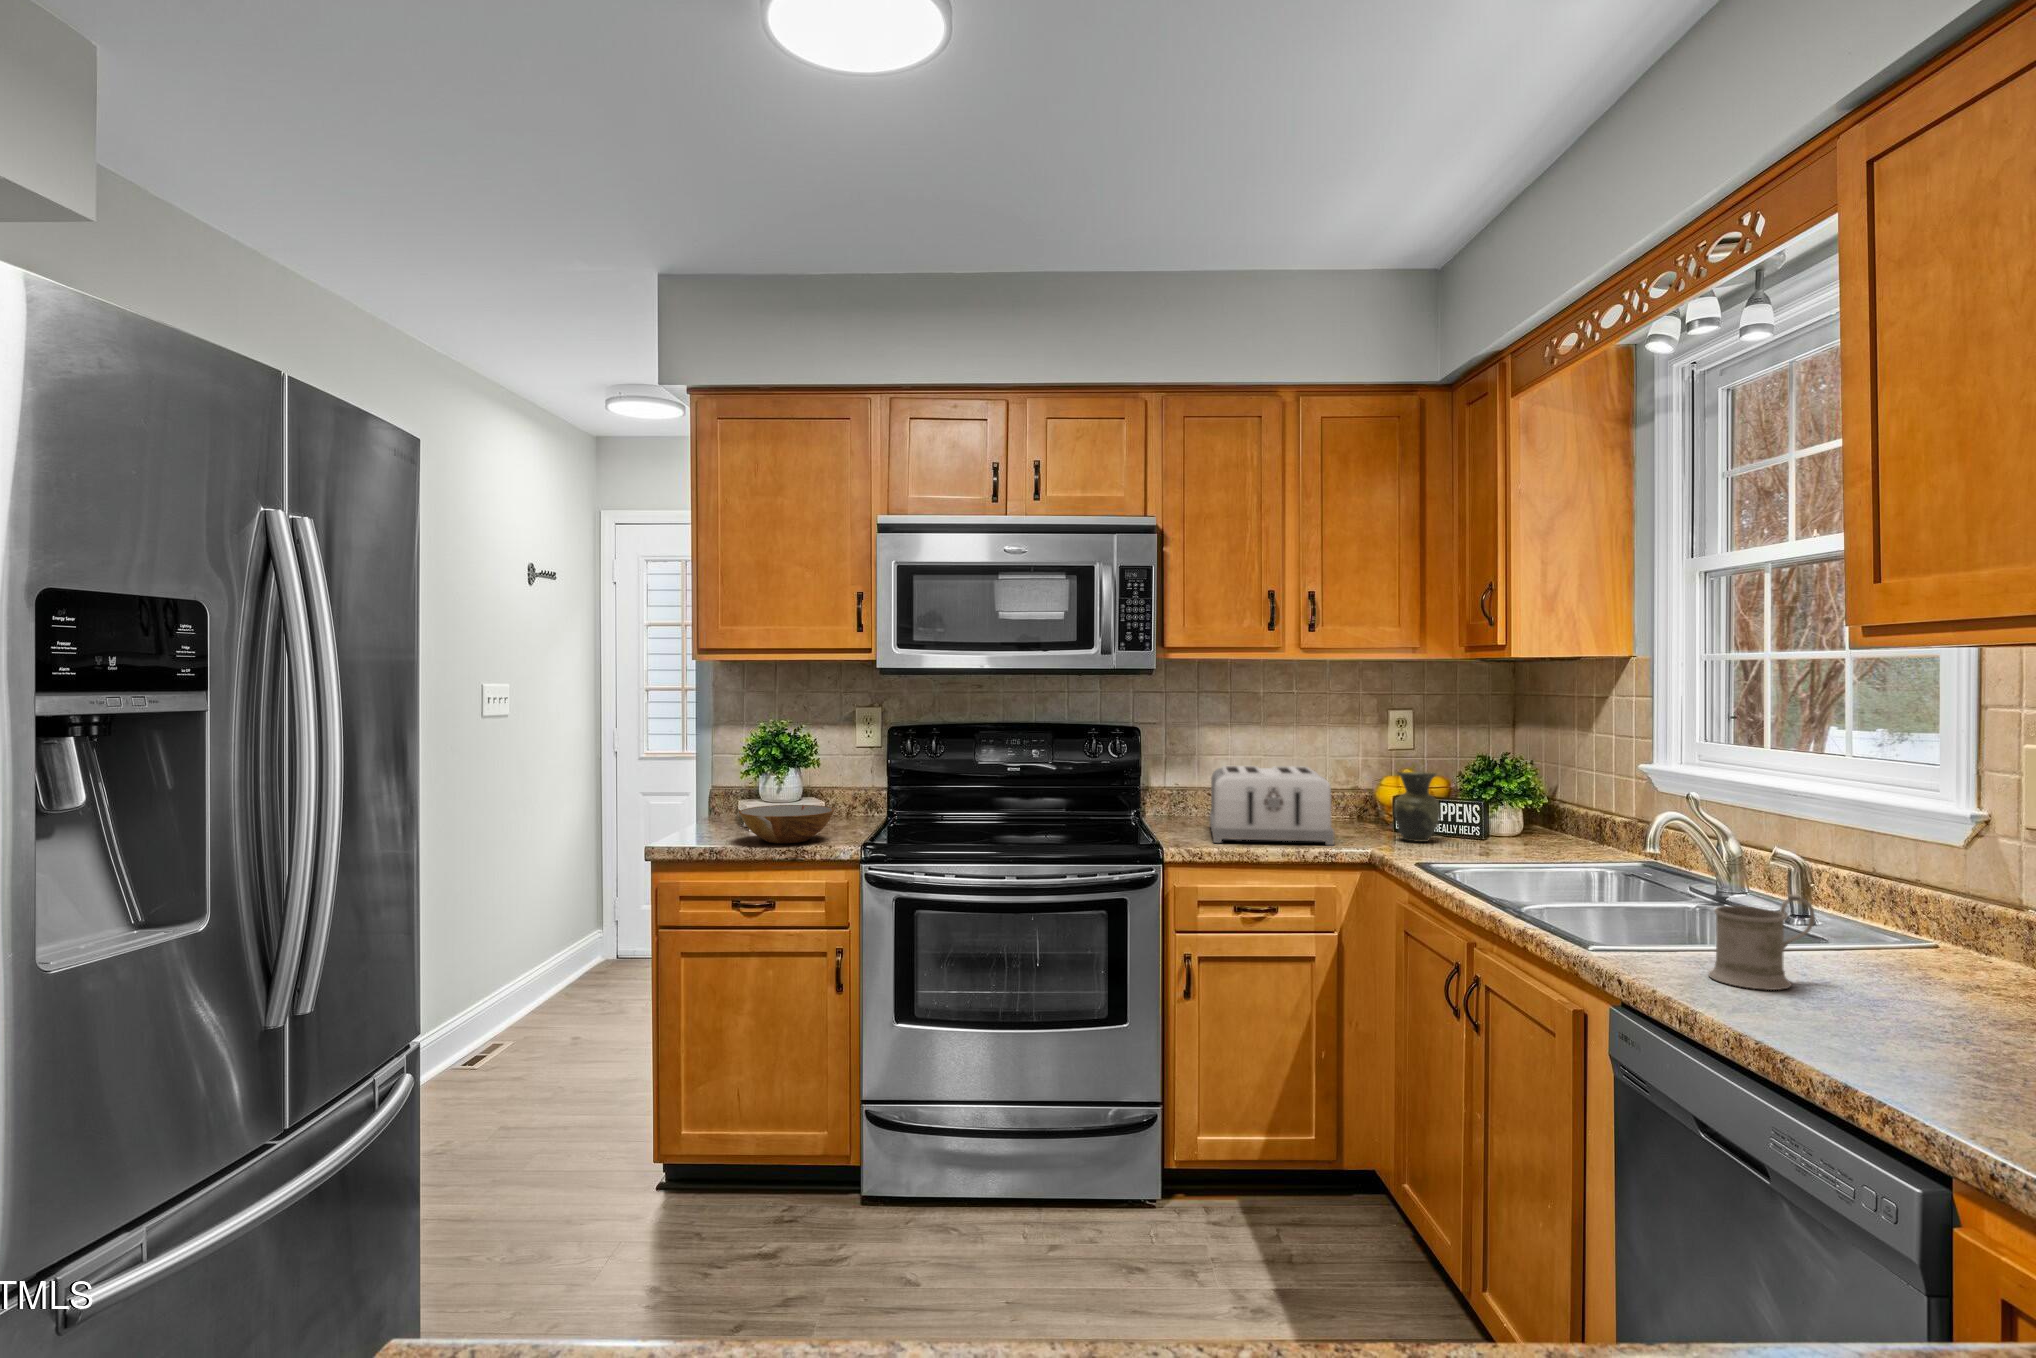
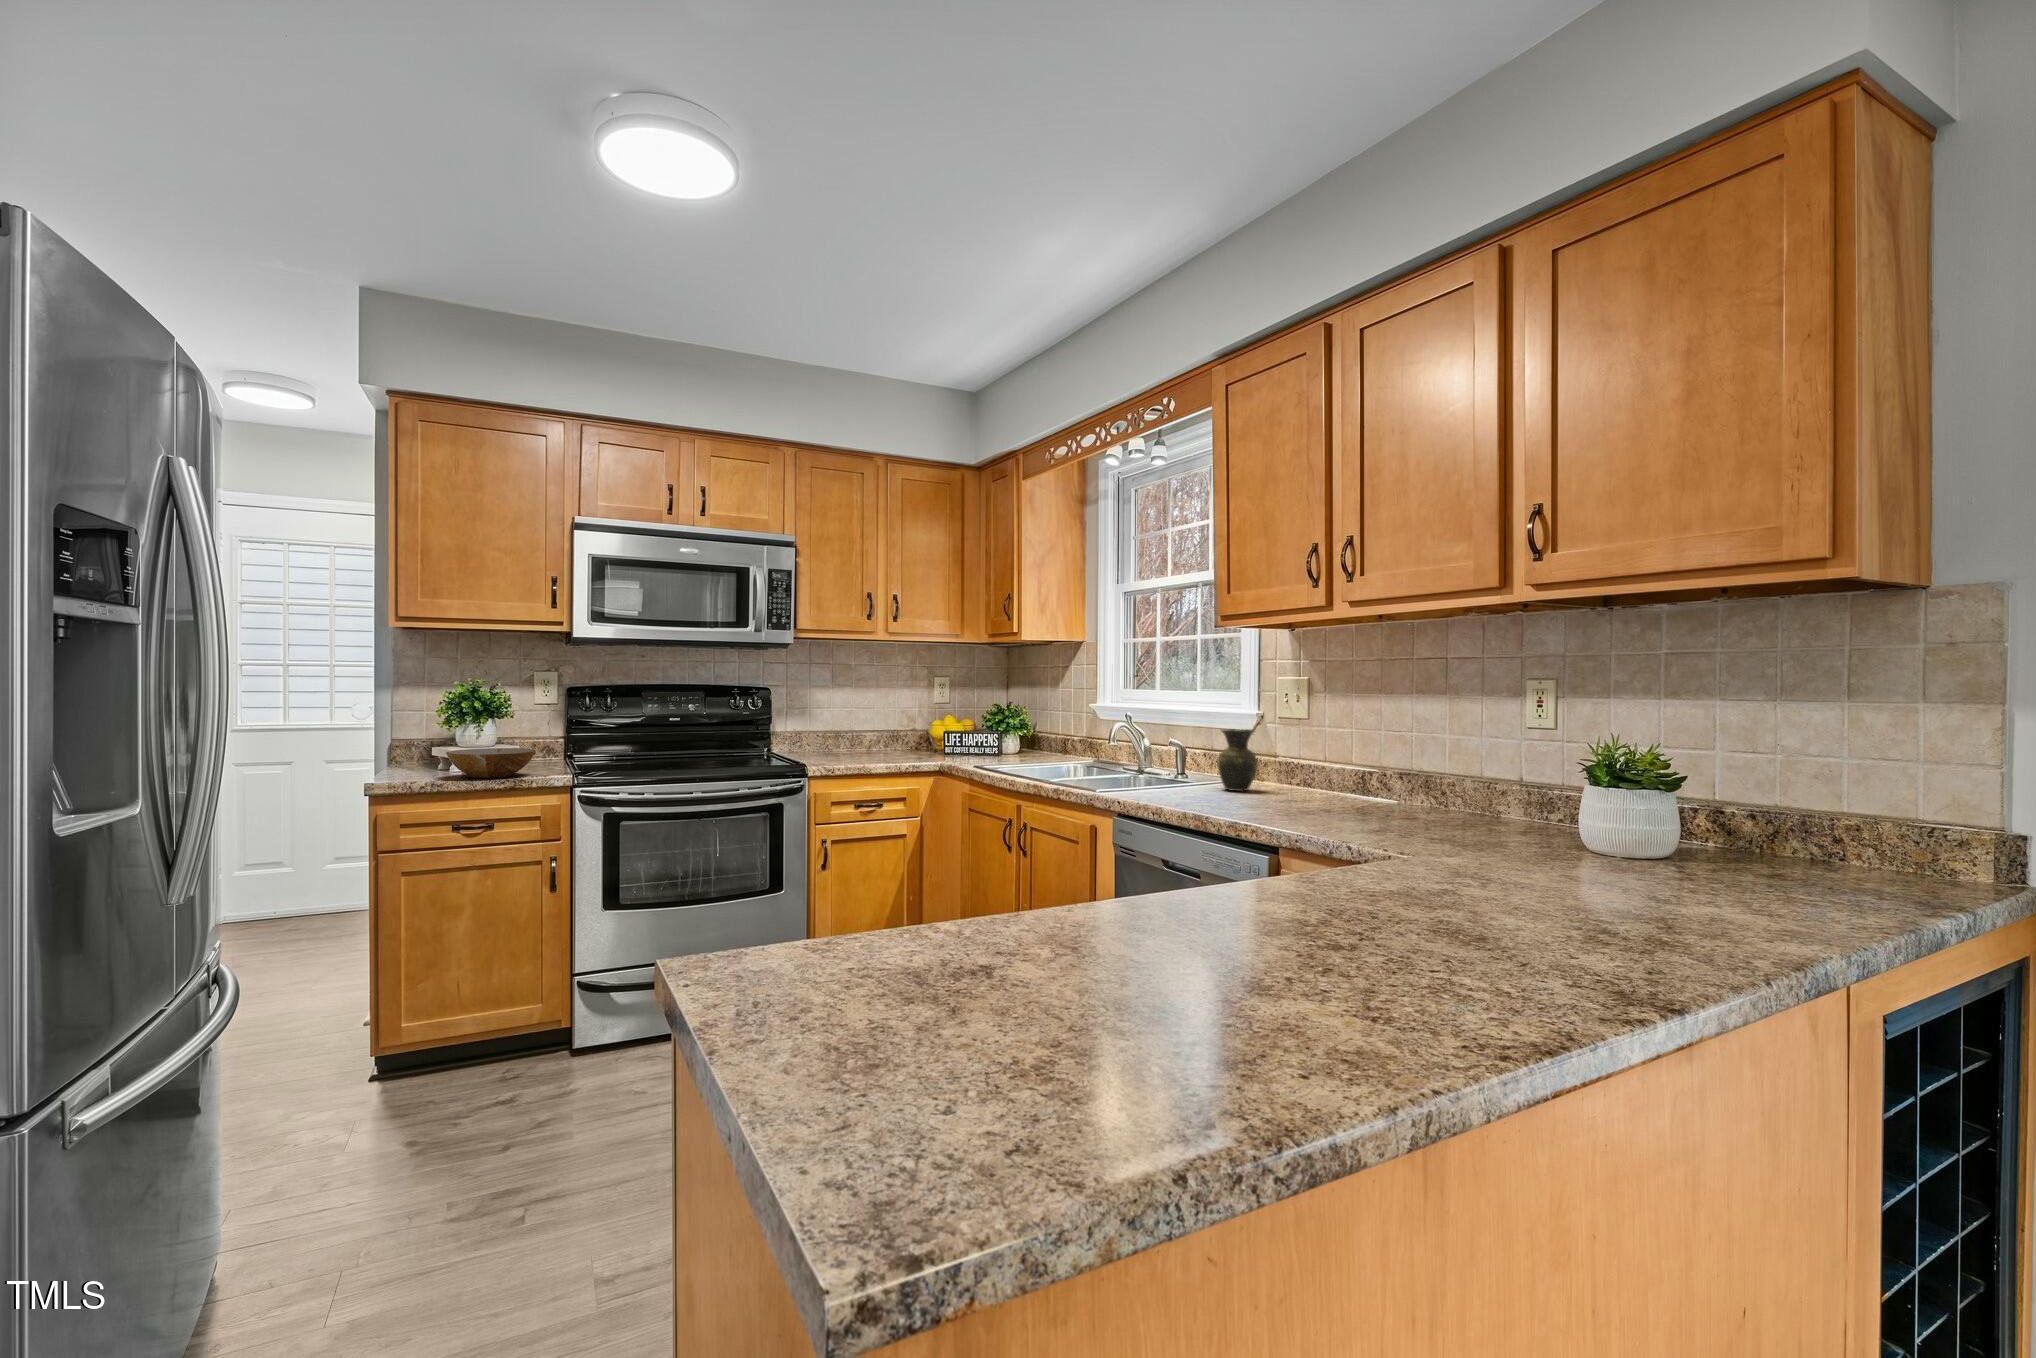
toaster: present [1210,766,1334,845] -> none [824,713,917,764]
vase: present [1394,771,1440,842] -> present [1218,729,1258,791]
mug: present [1709,894,1815,990] -> none [1157,751,1201,797]

